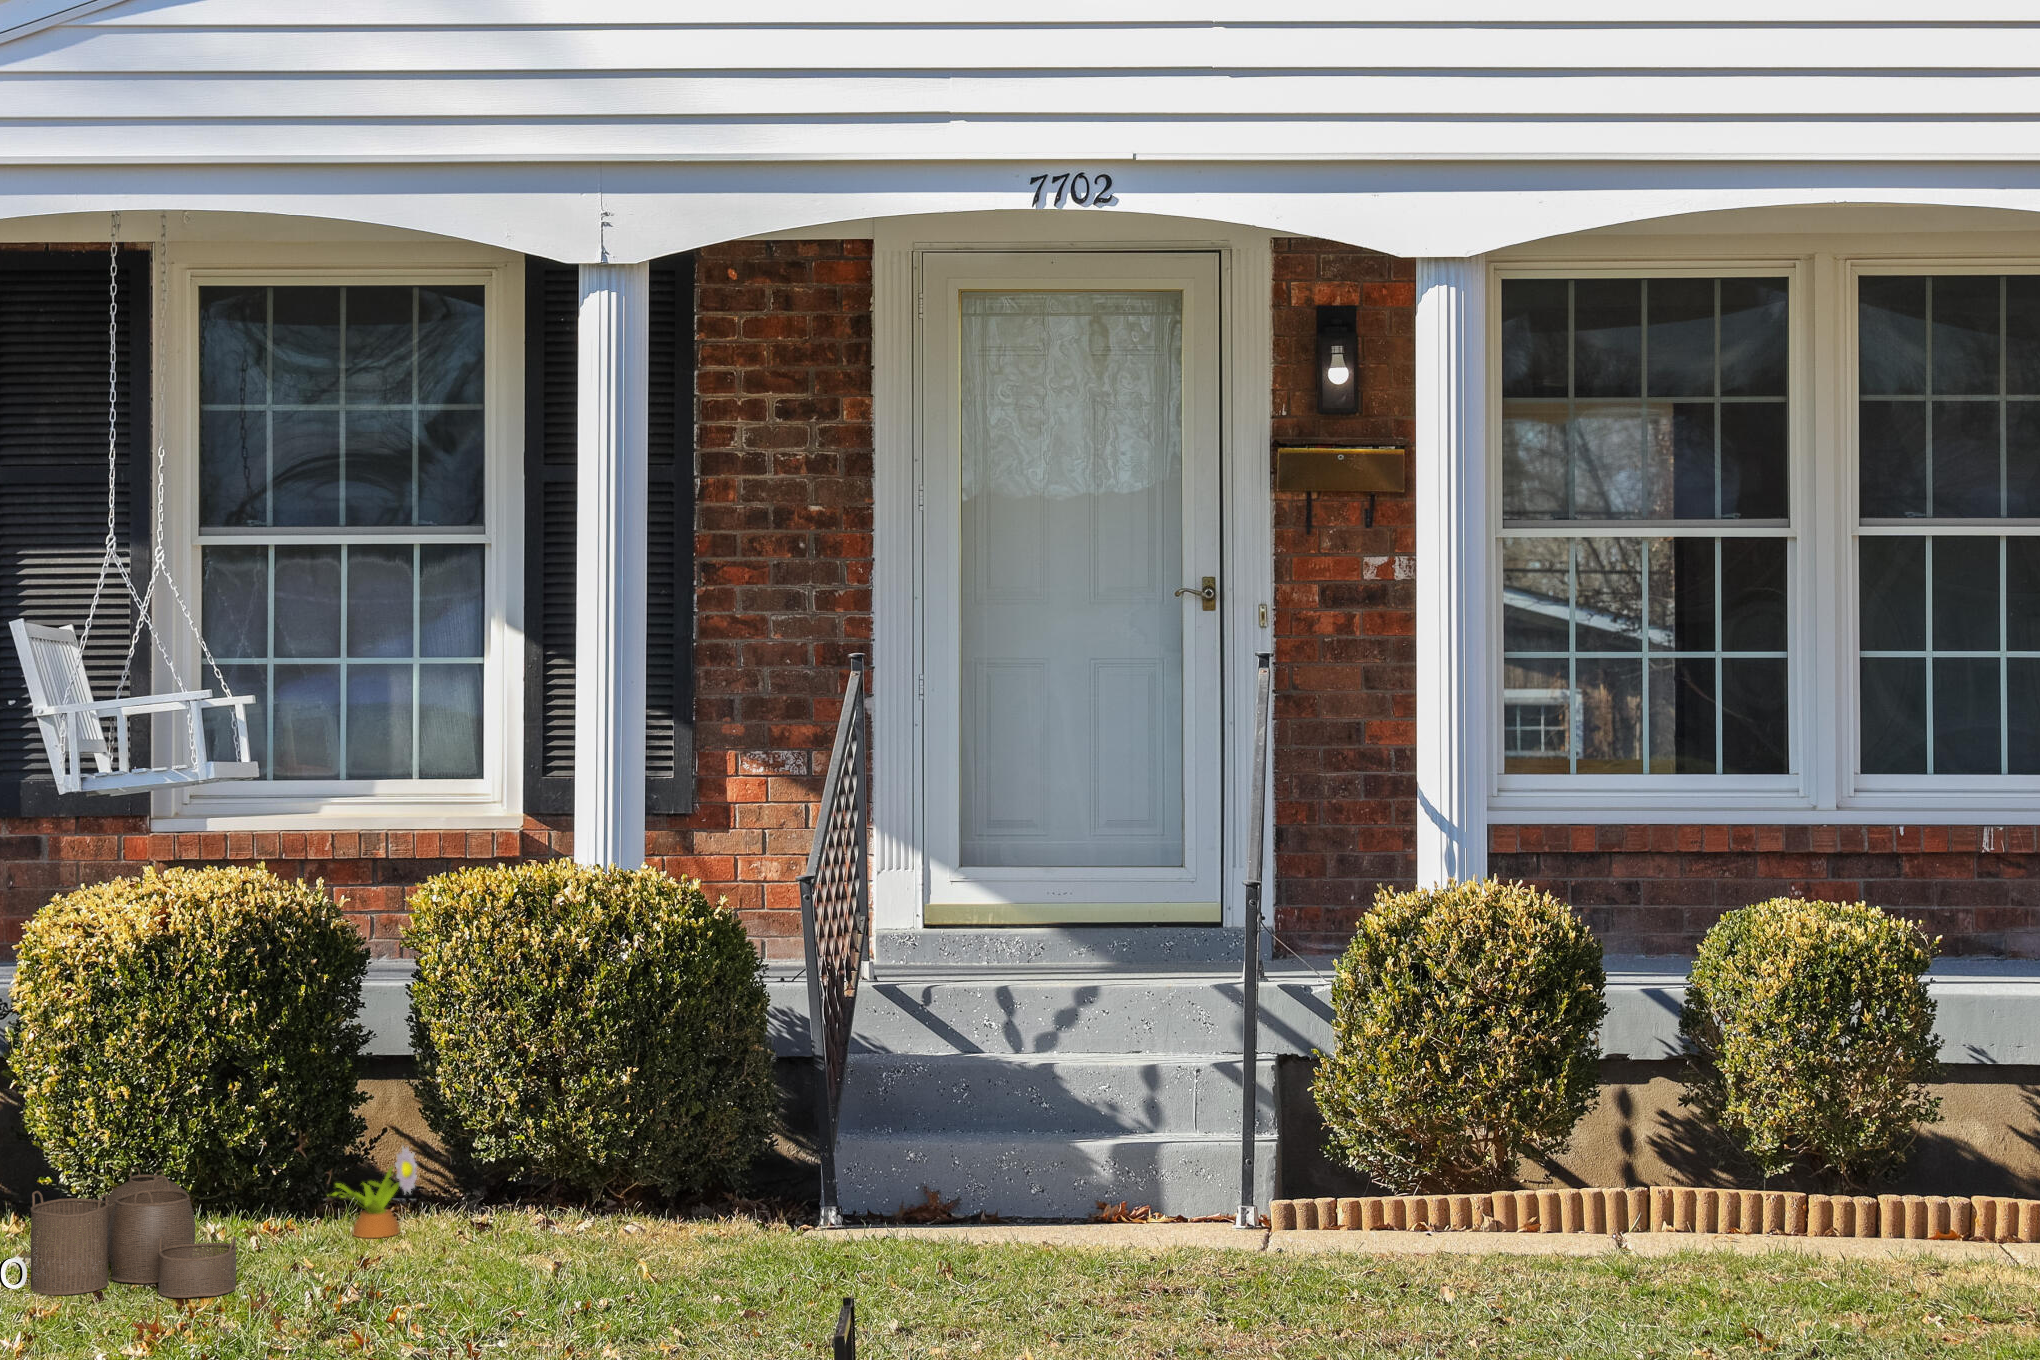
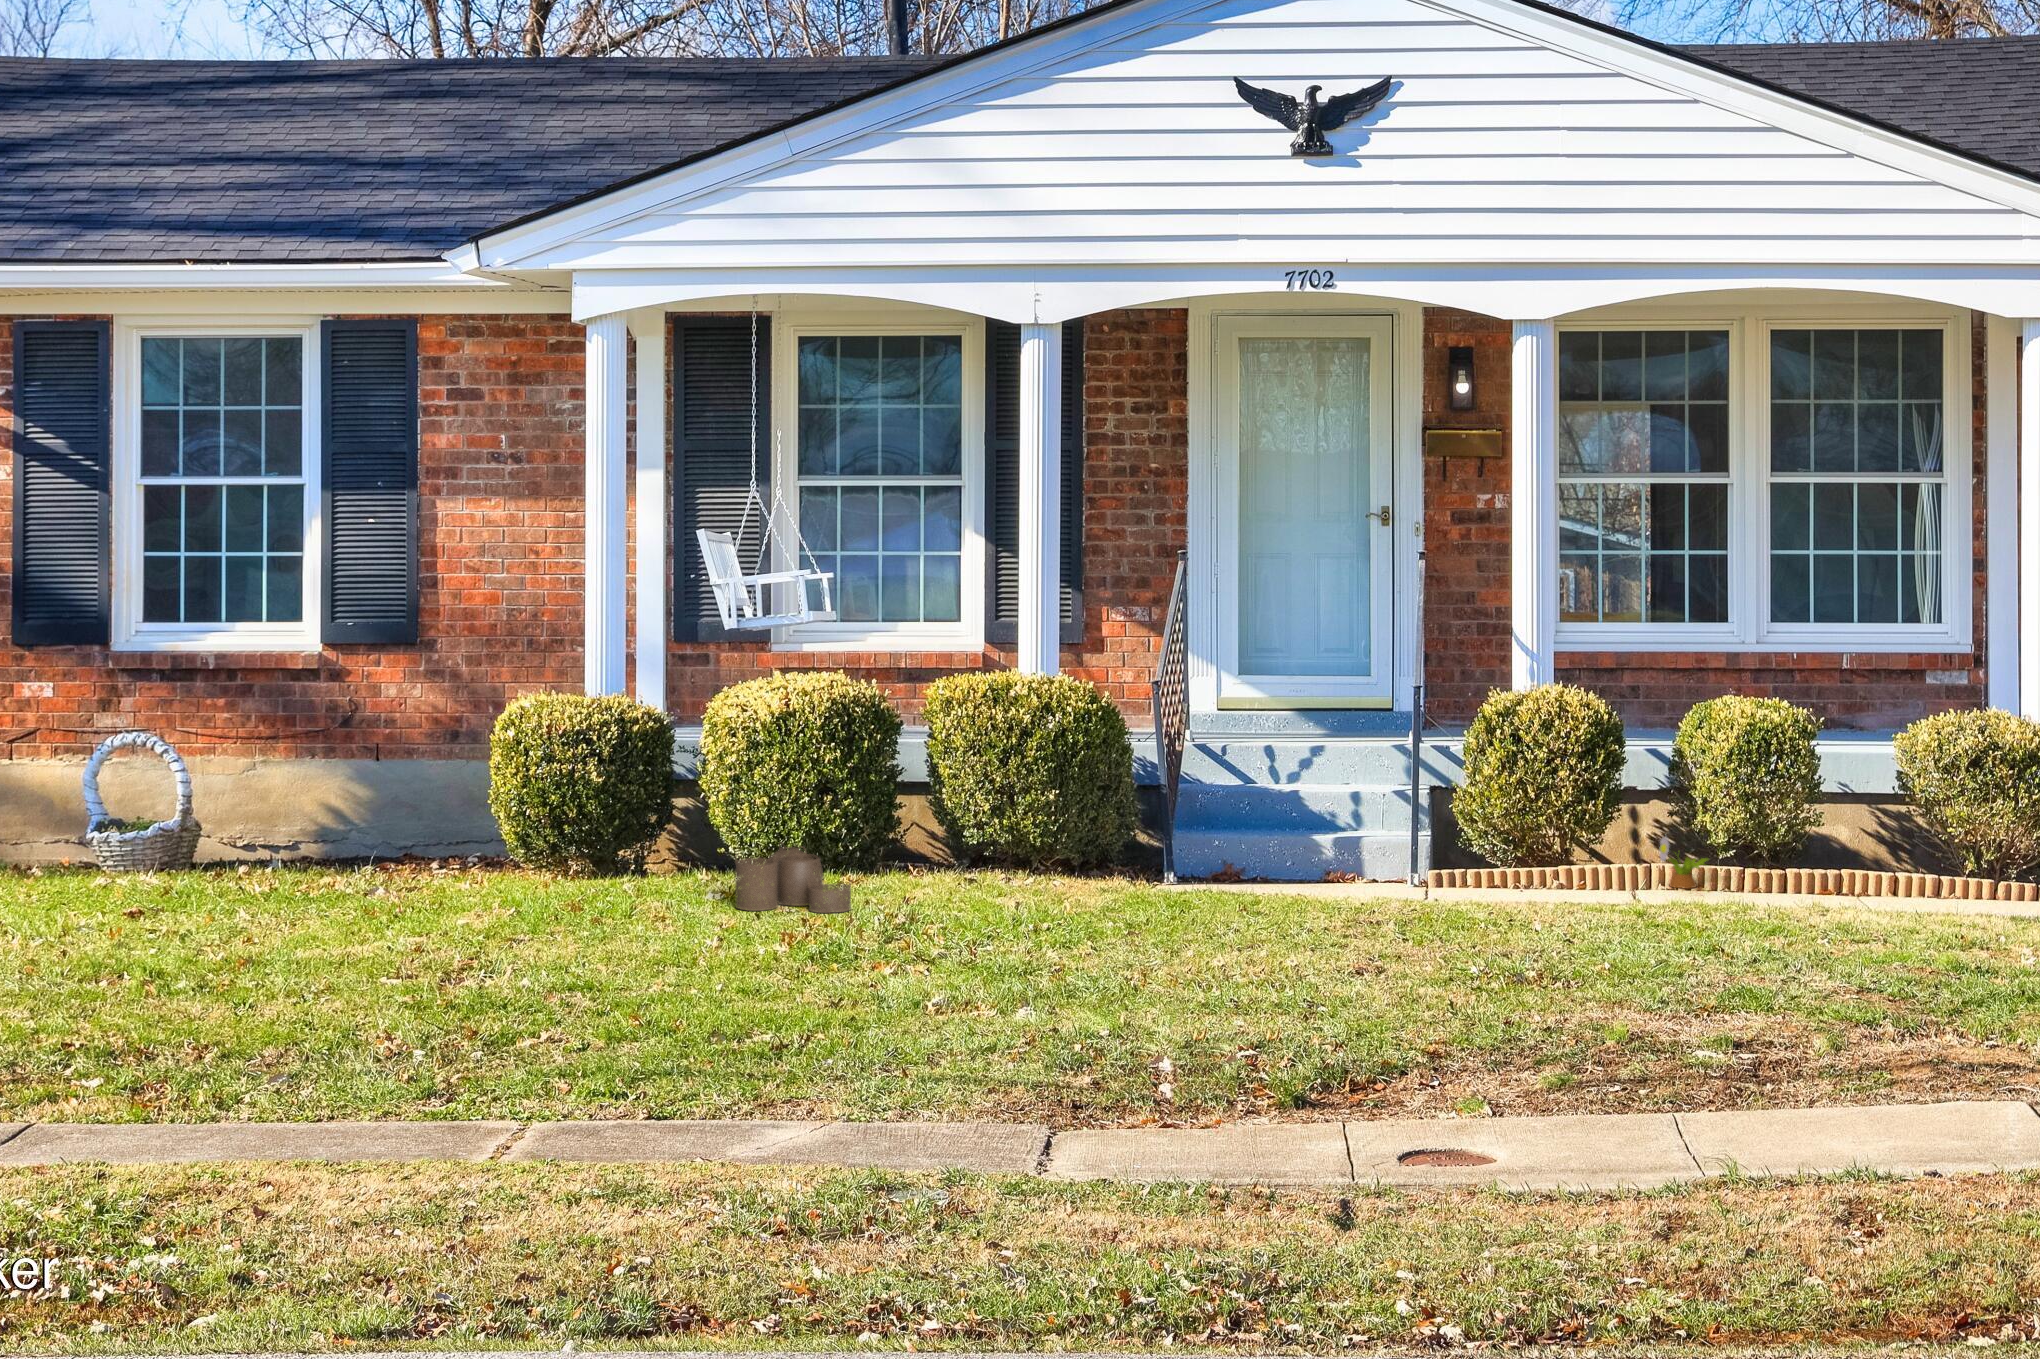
decorative plant: present [332,1147,417,1238] -> present [1660,837,1708,888]

